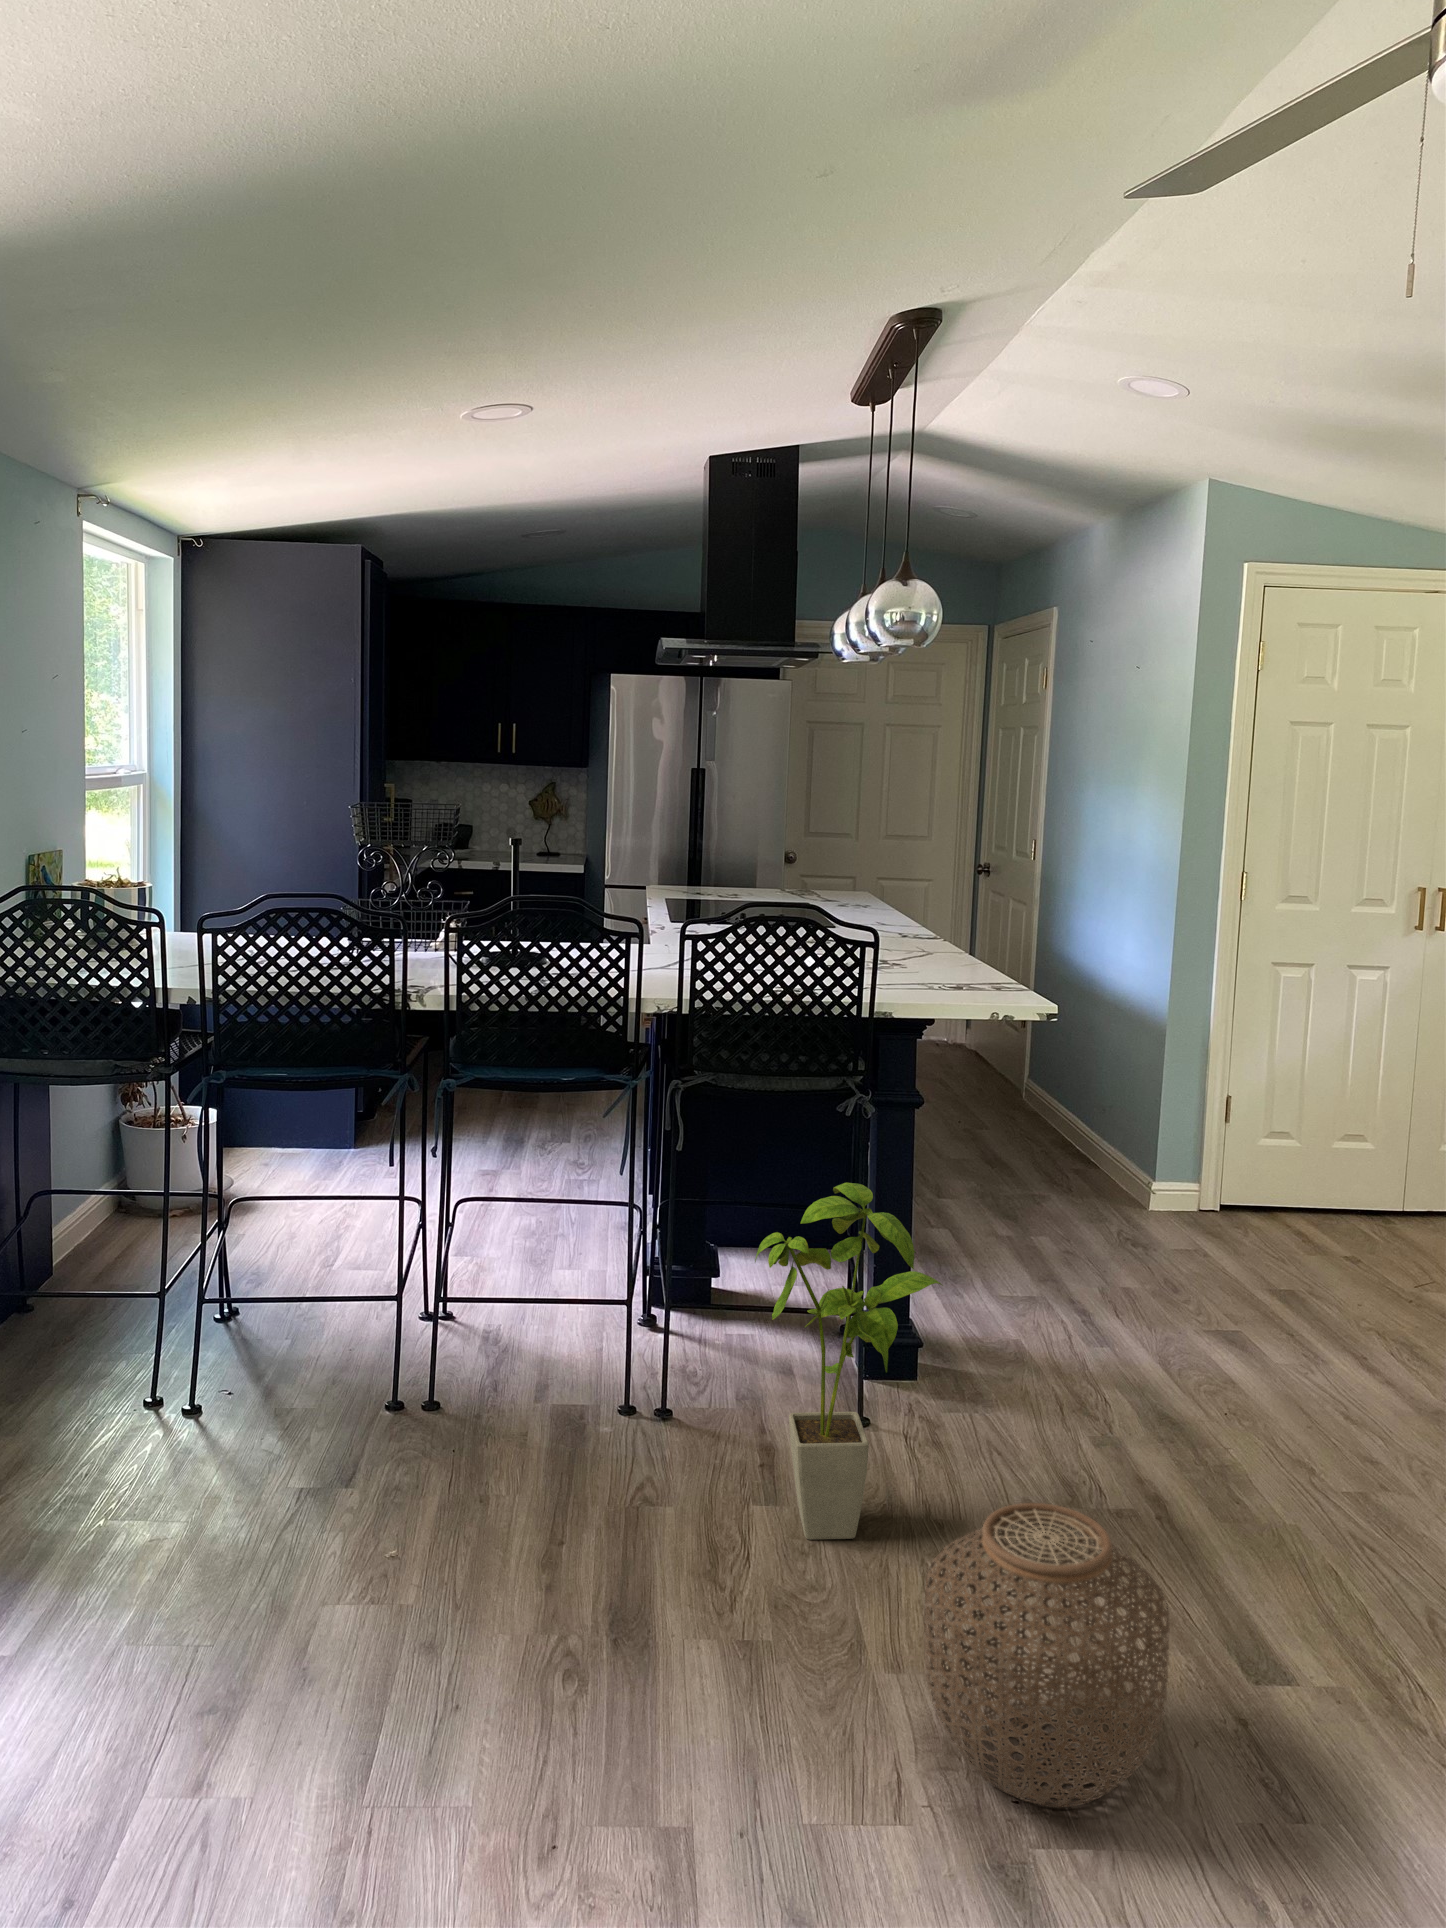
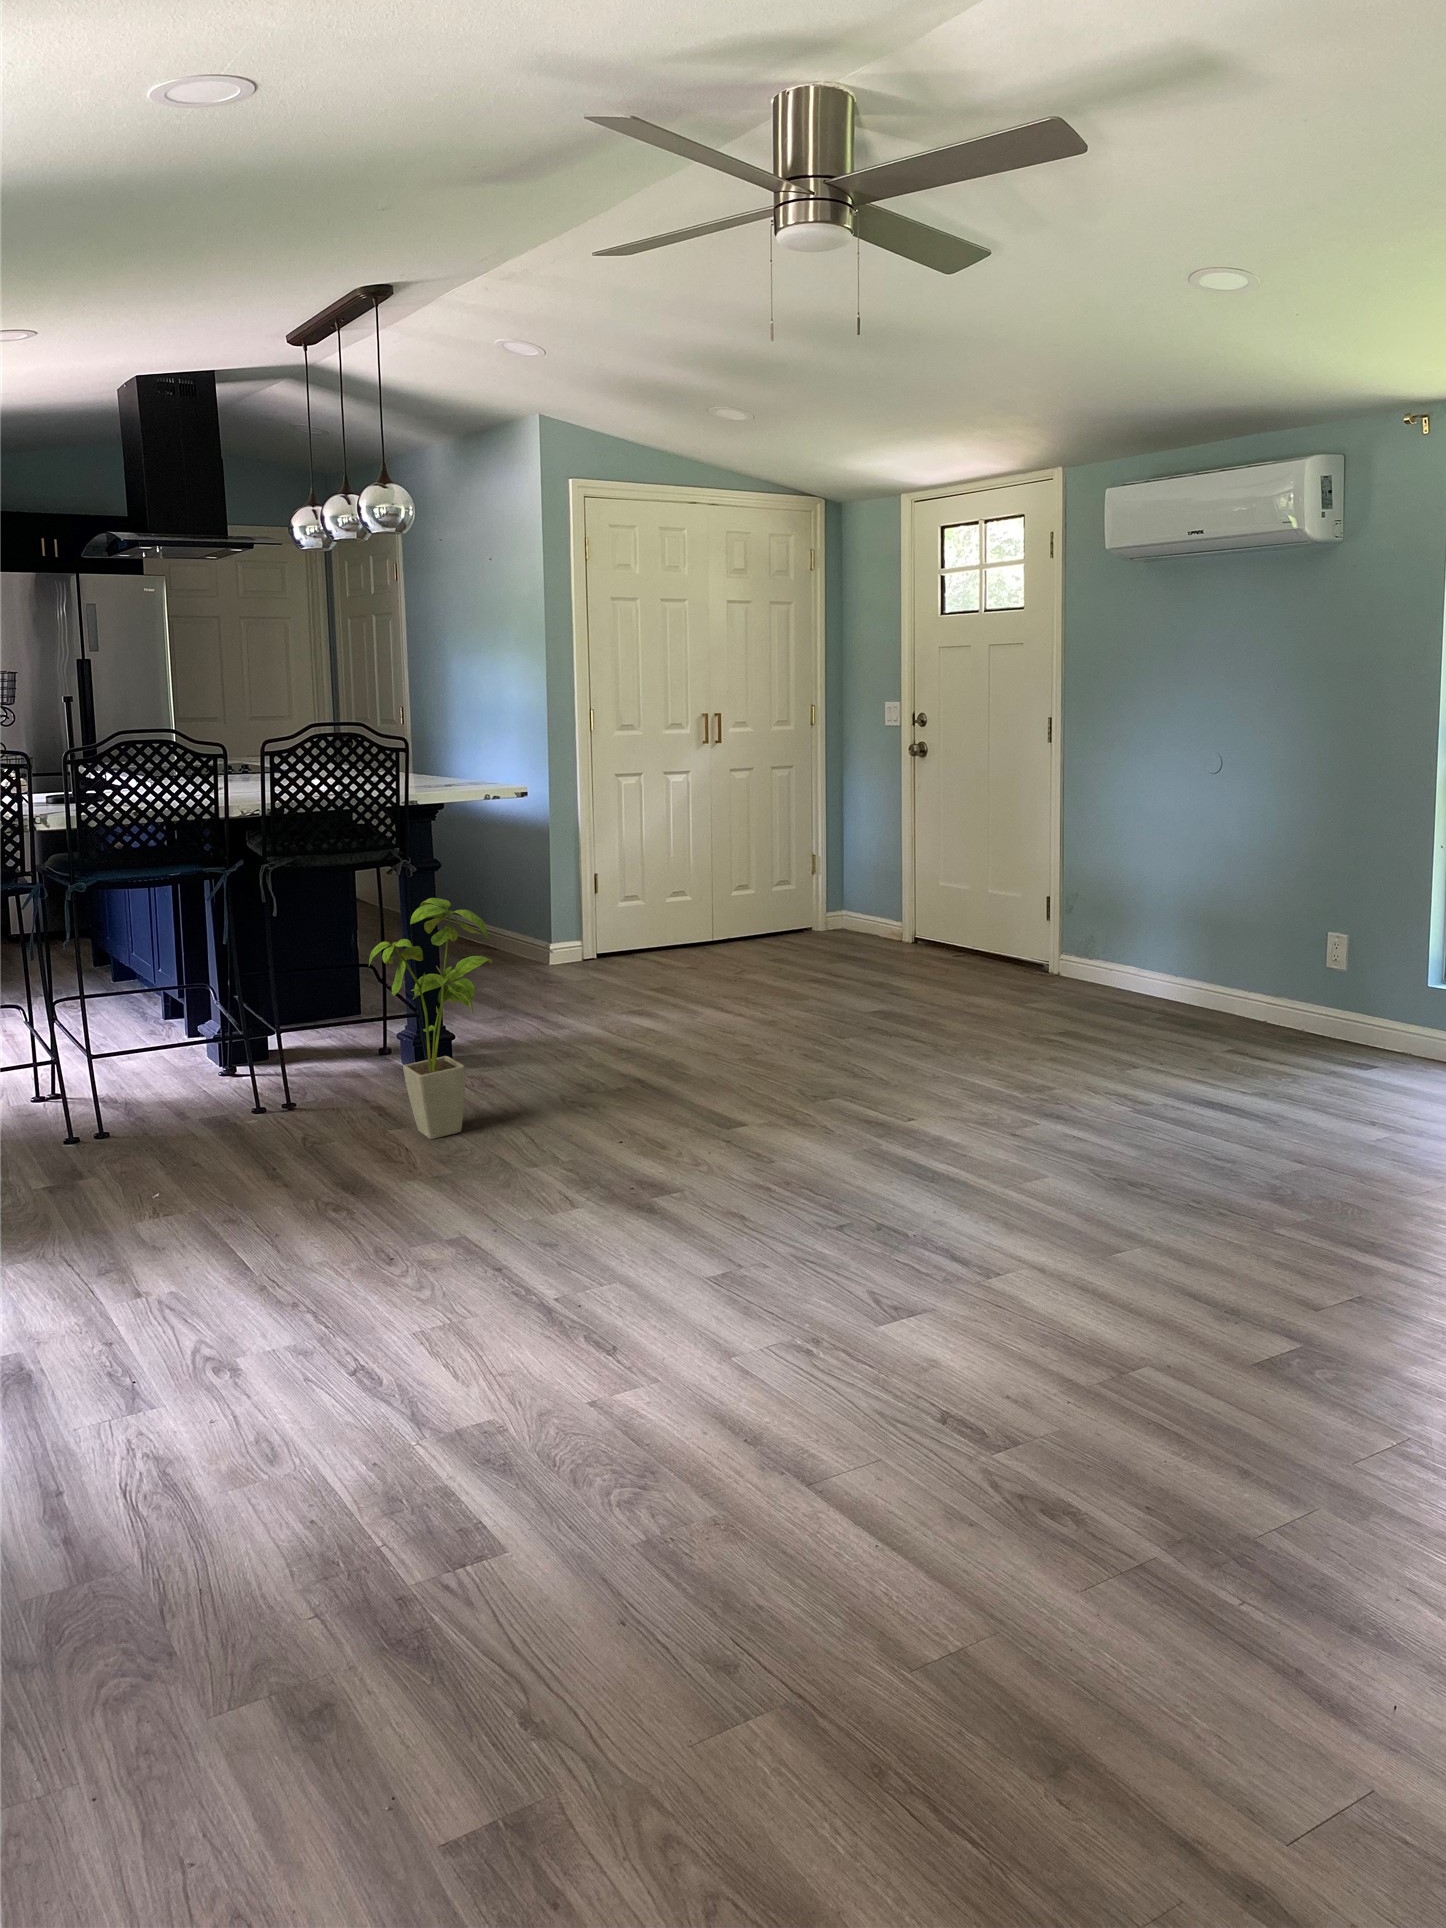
woven basket: present [924,1503,1169,1807] -> none [544,1039,683,1196]

